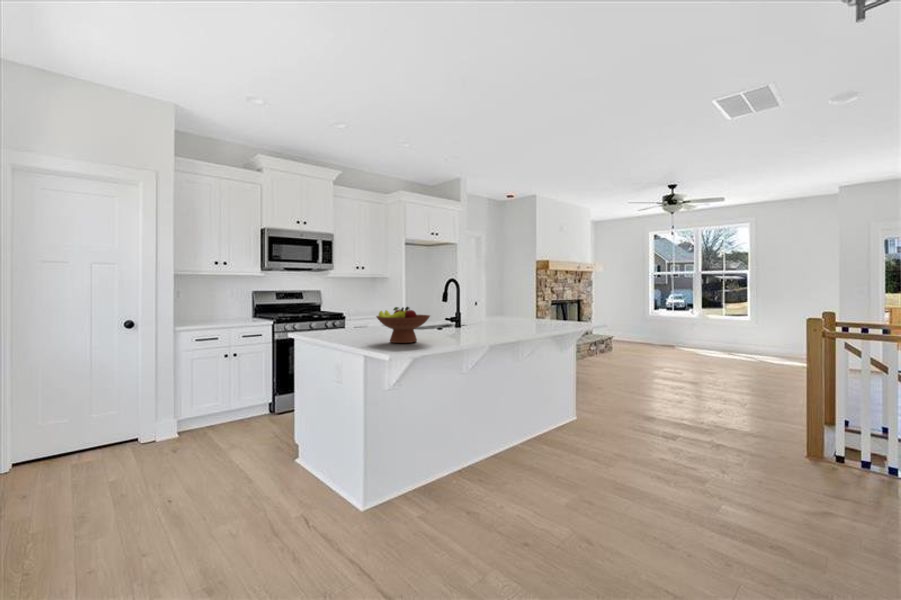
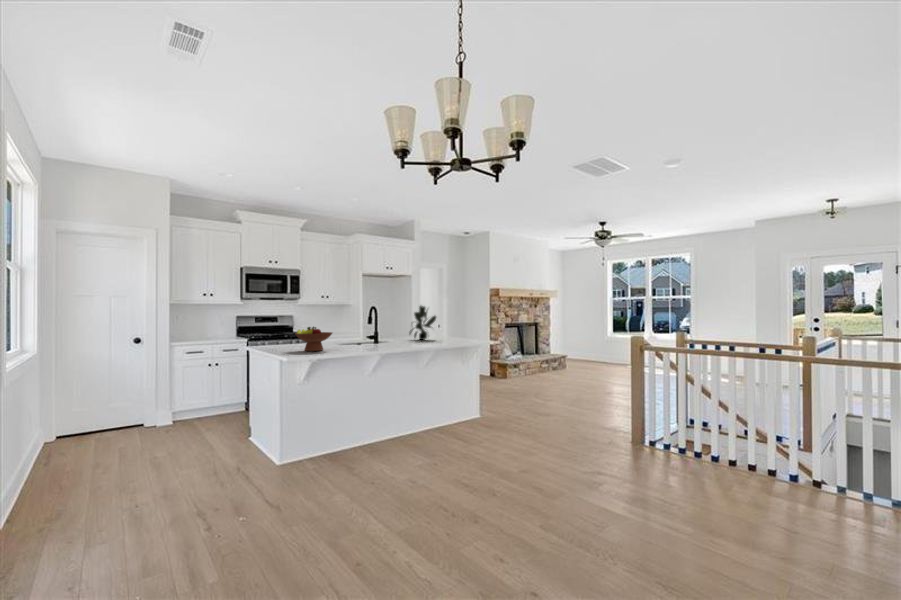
potted plant: none [492,277,528,323] -> present [409,306,436,340]

